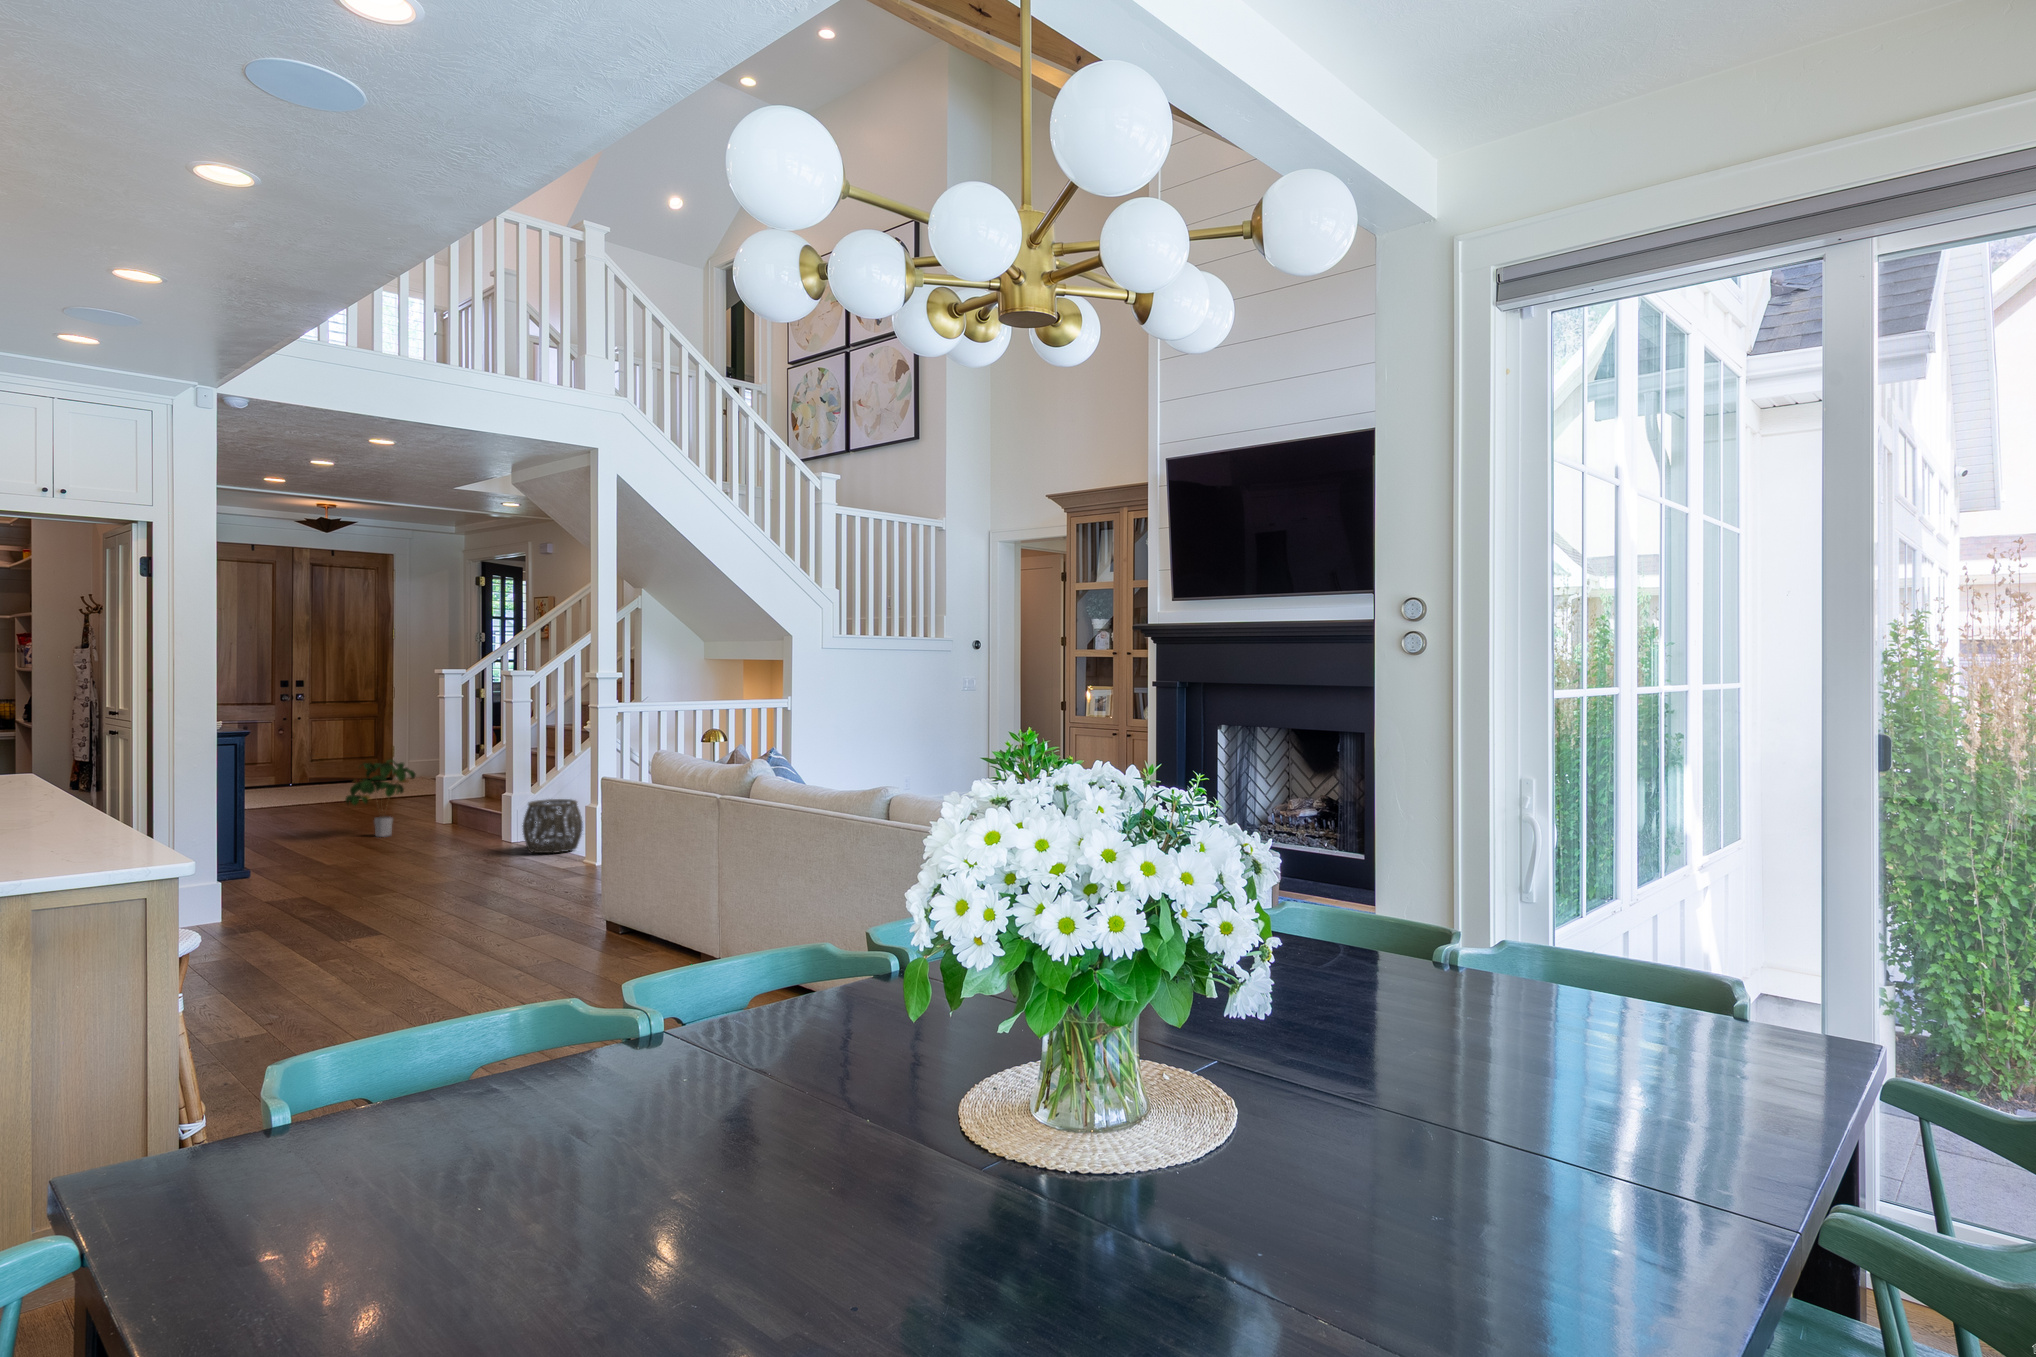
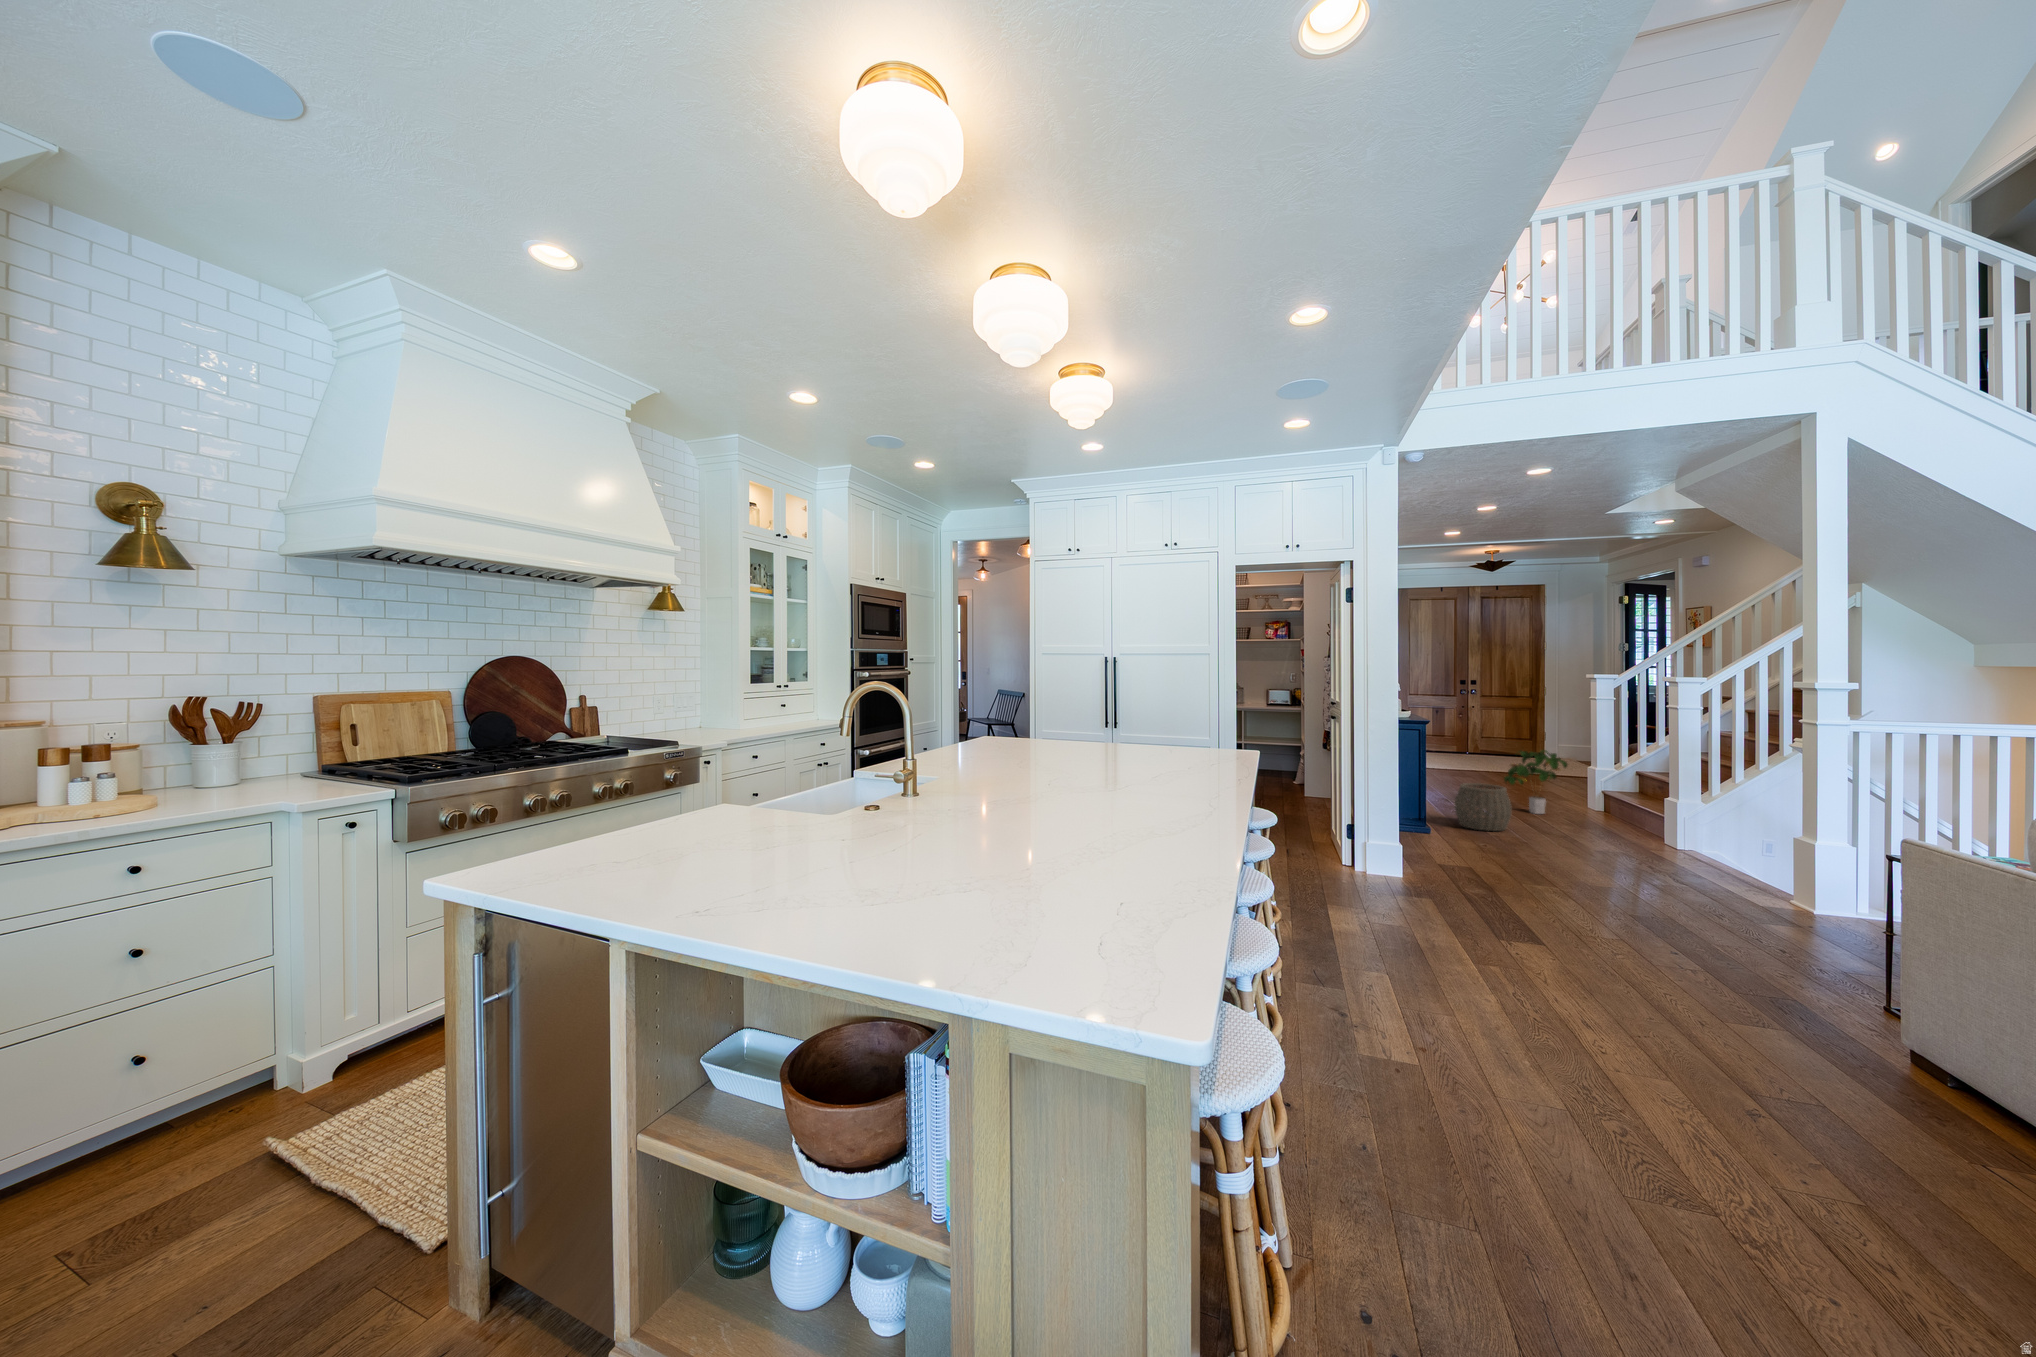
woven basket: present [523,799,583,854] -> present [1455,783,1512,831]

